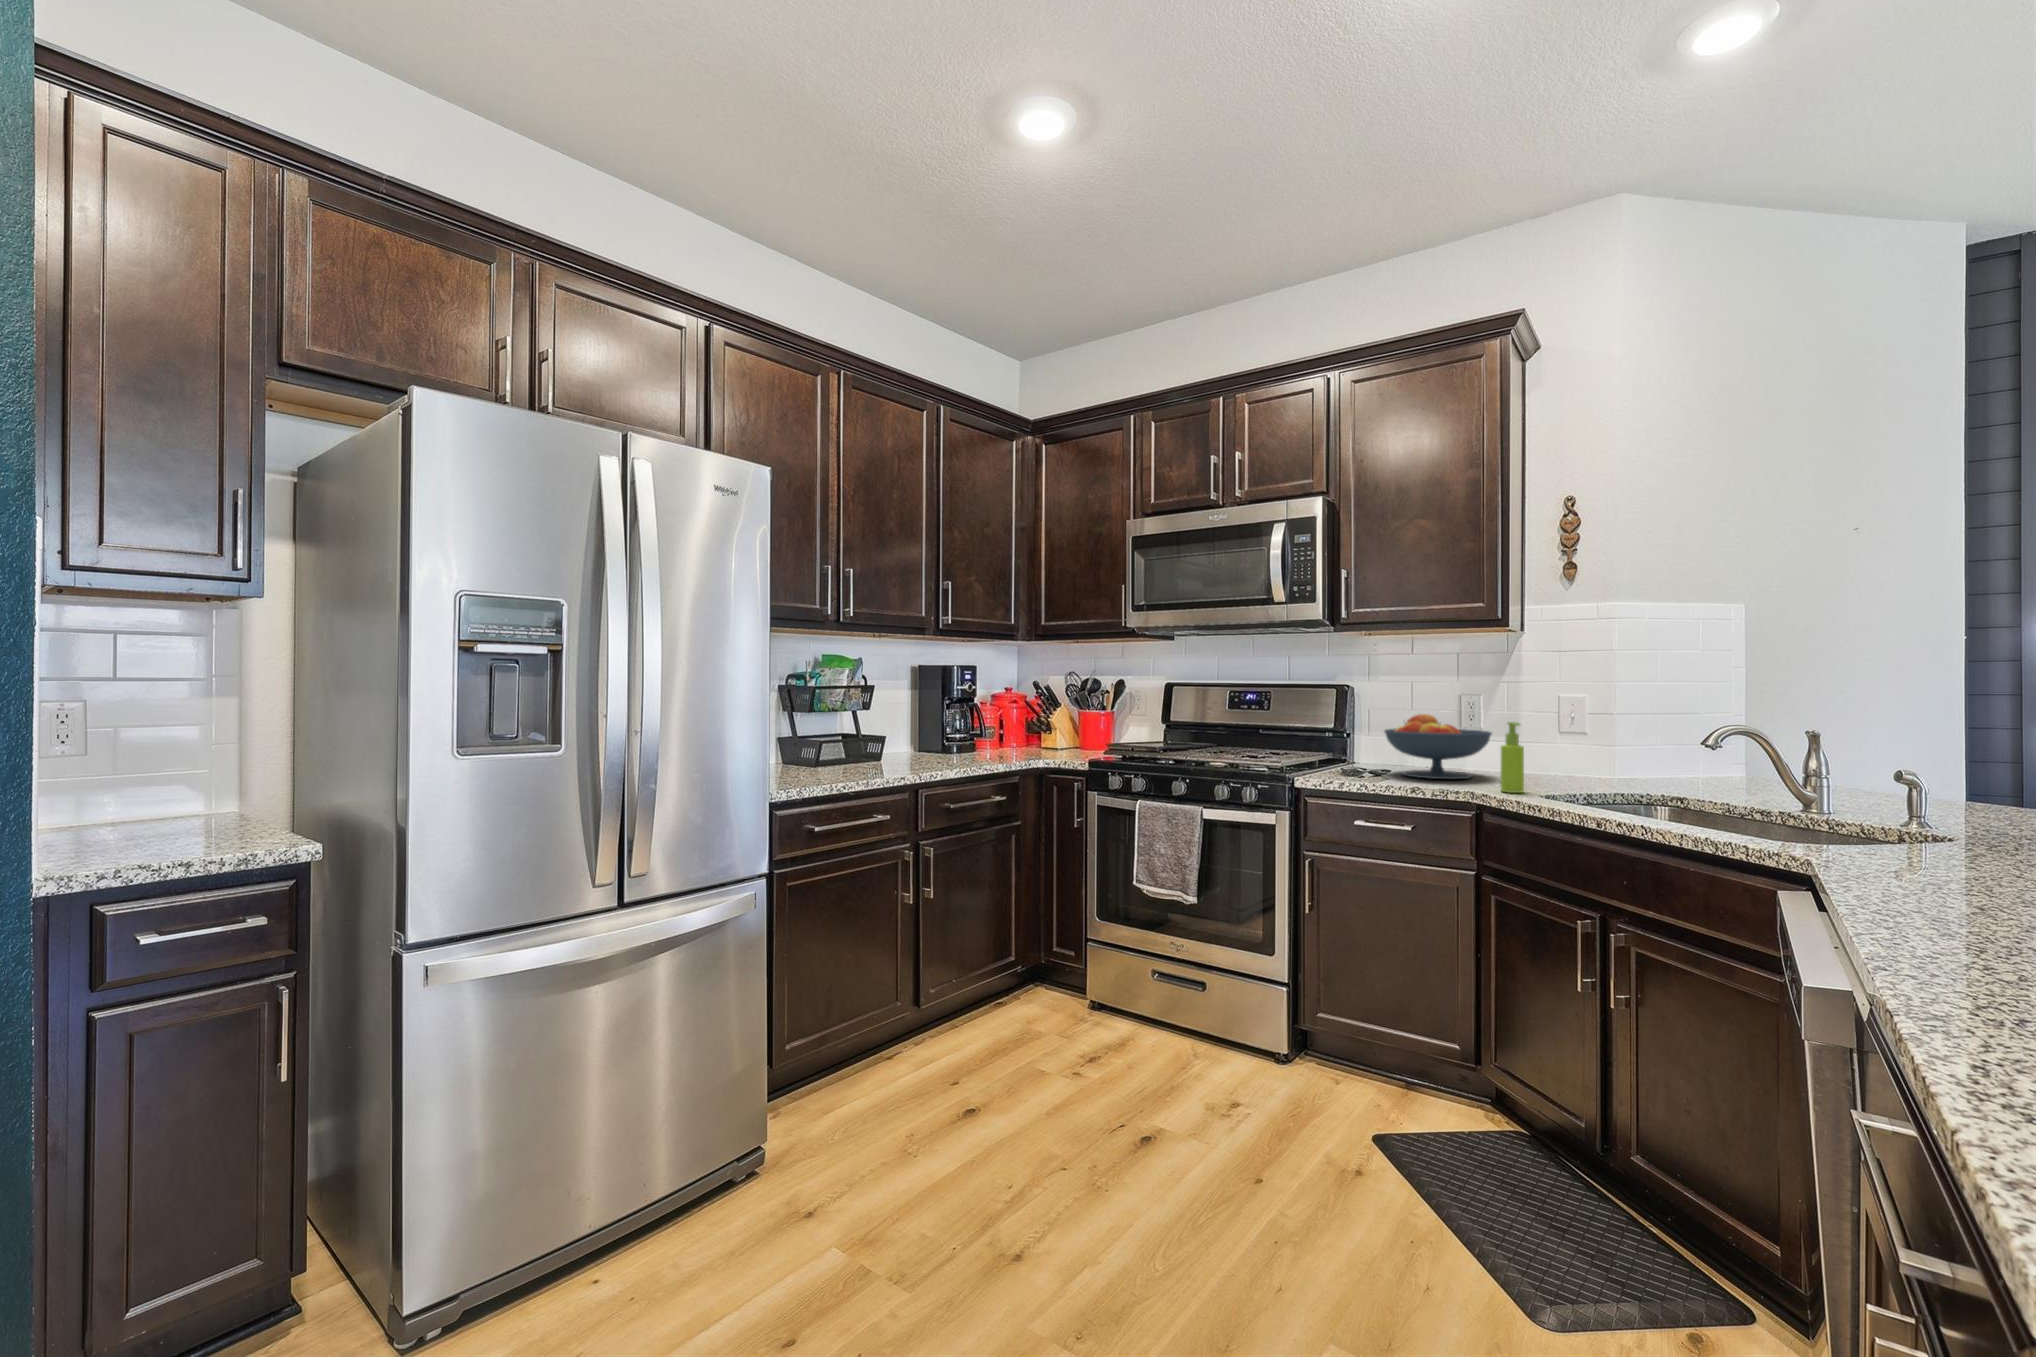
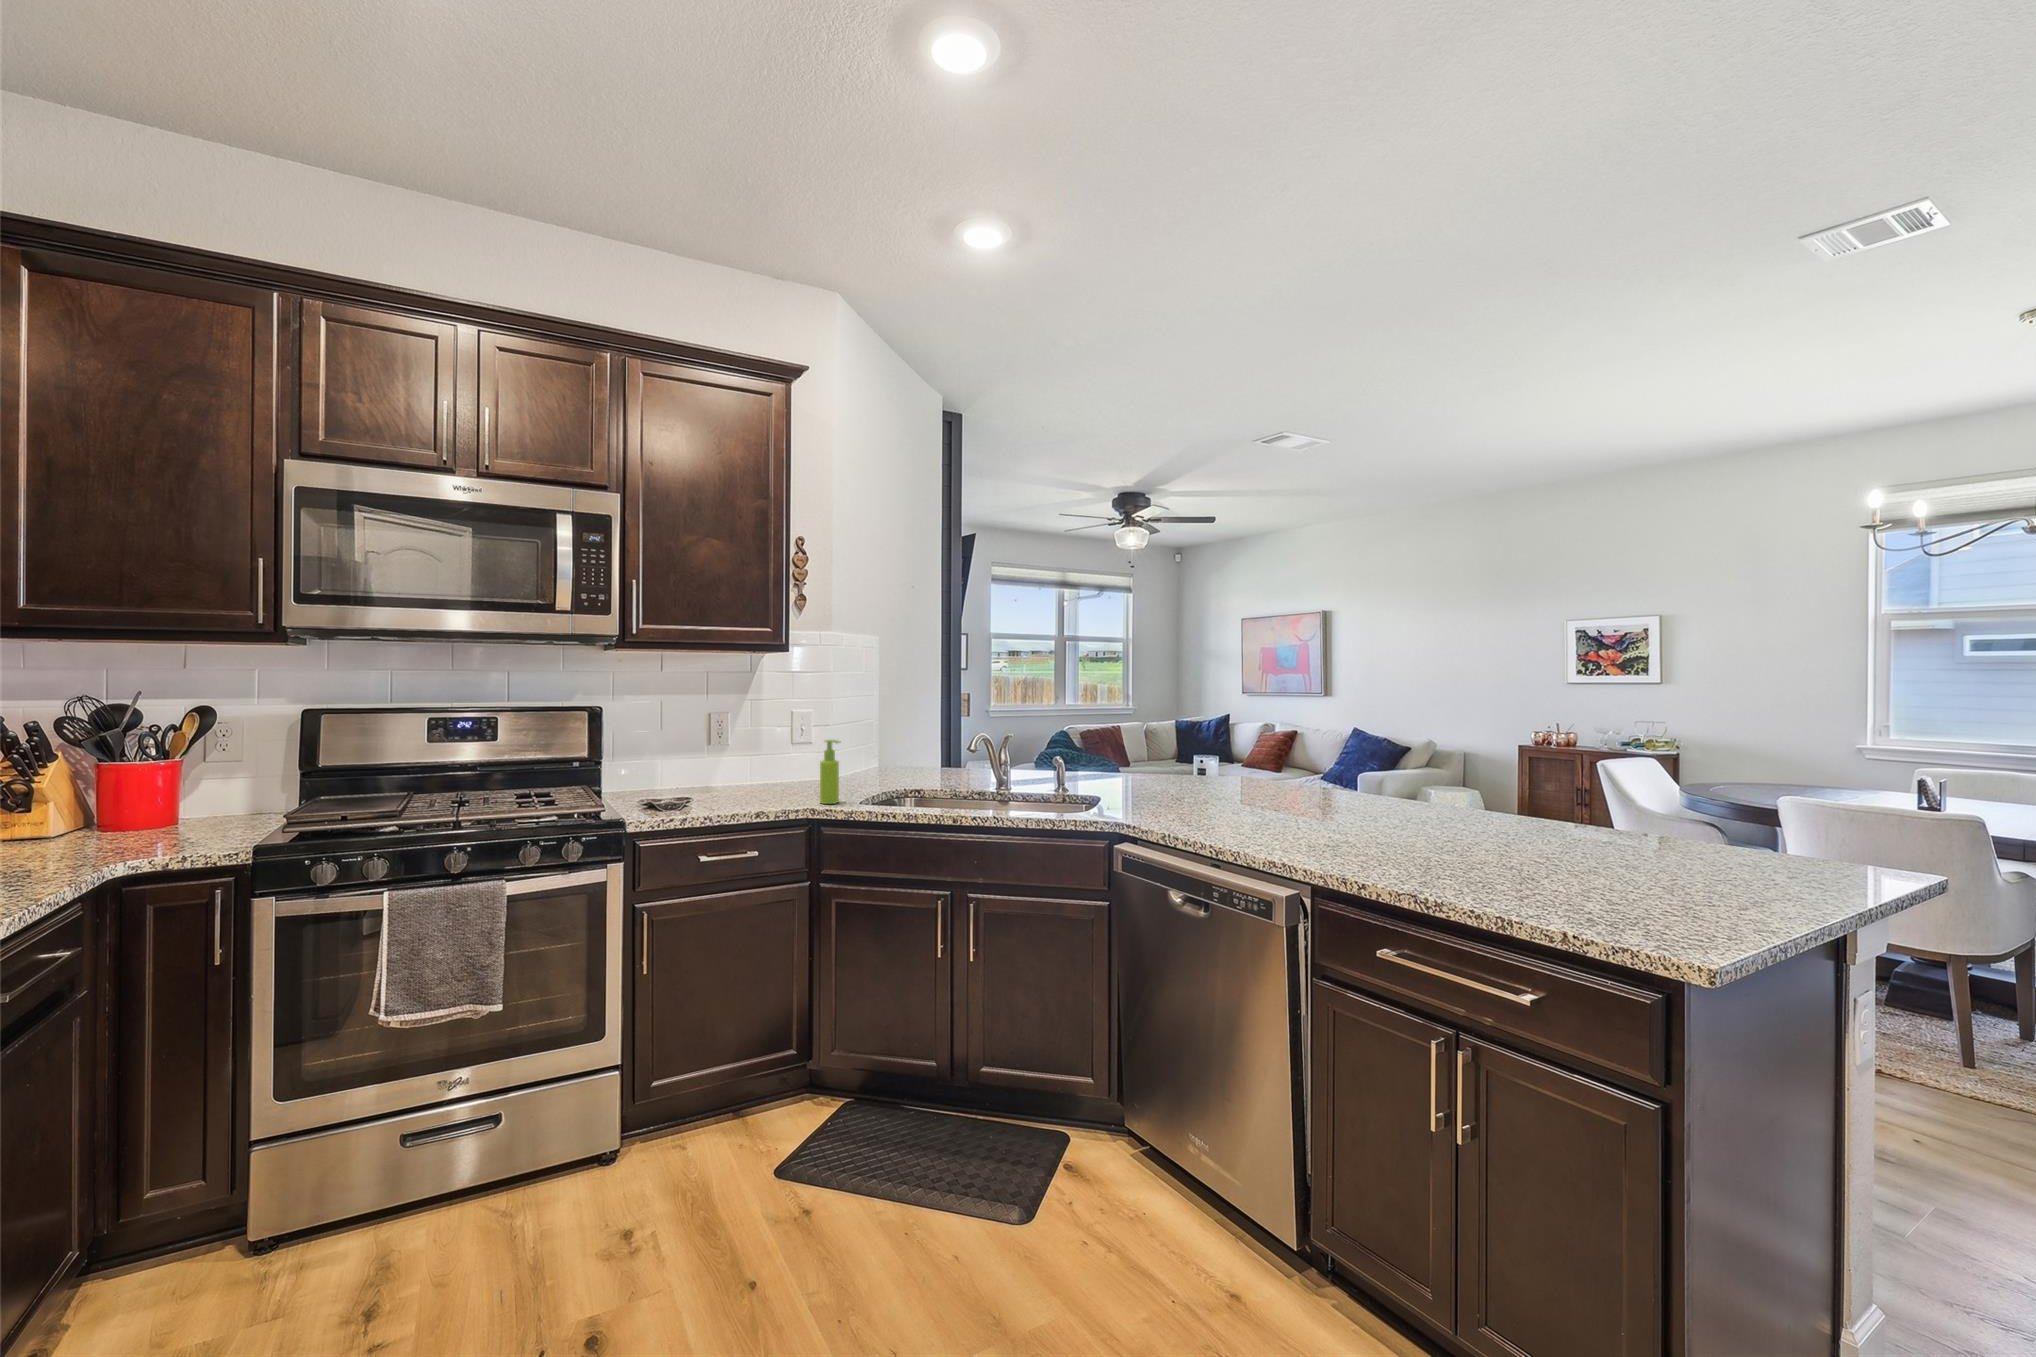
fruit bowl: present [1385,714,1492,779] -> none [677,733,781,800]

